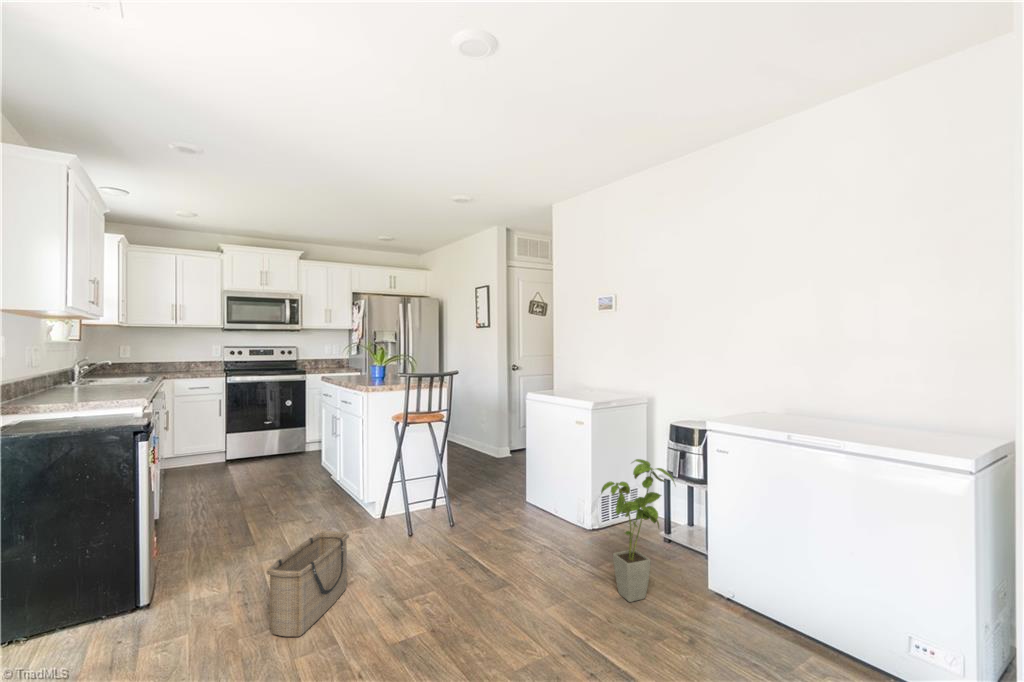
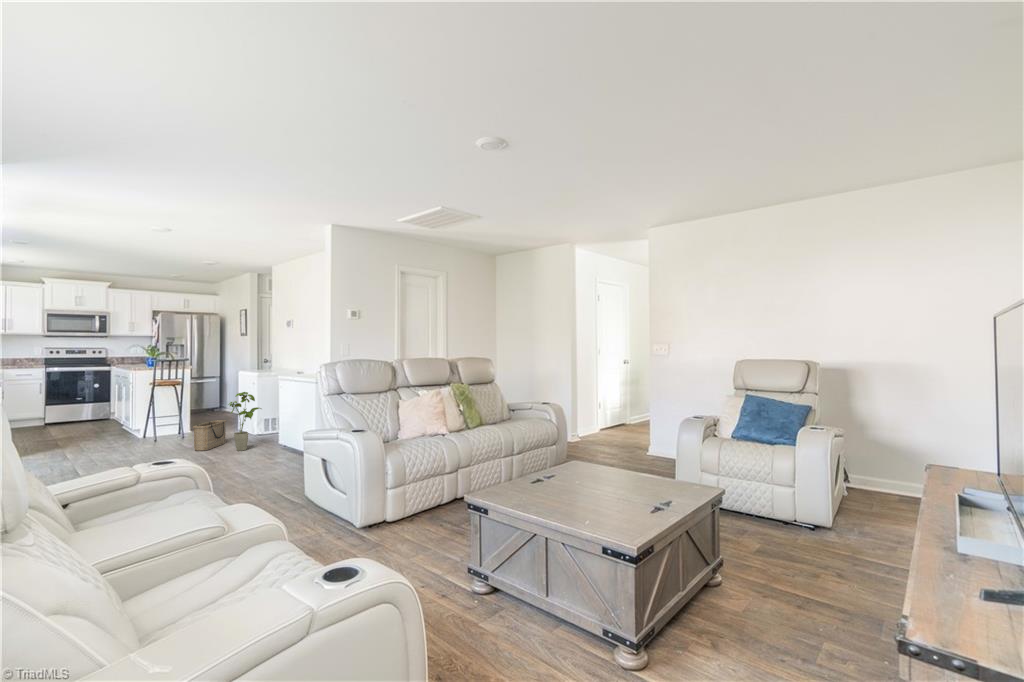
basket: present [267,531,349,637] -> present [193,420,226,451]

